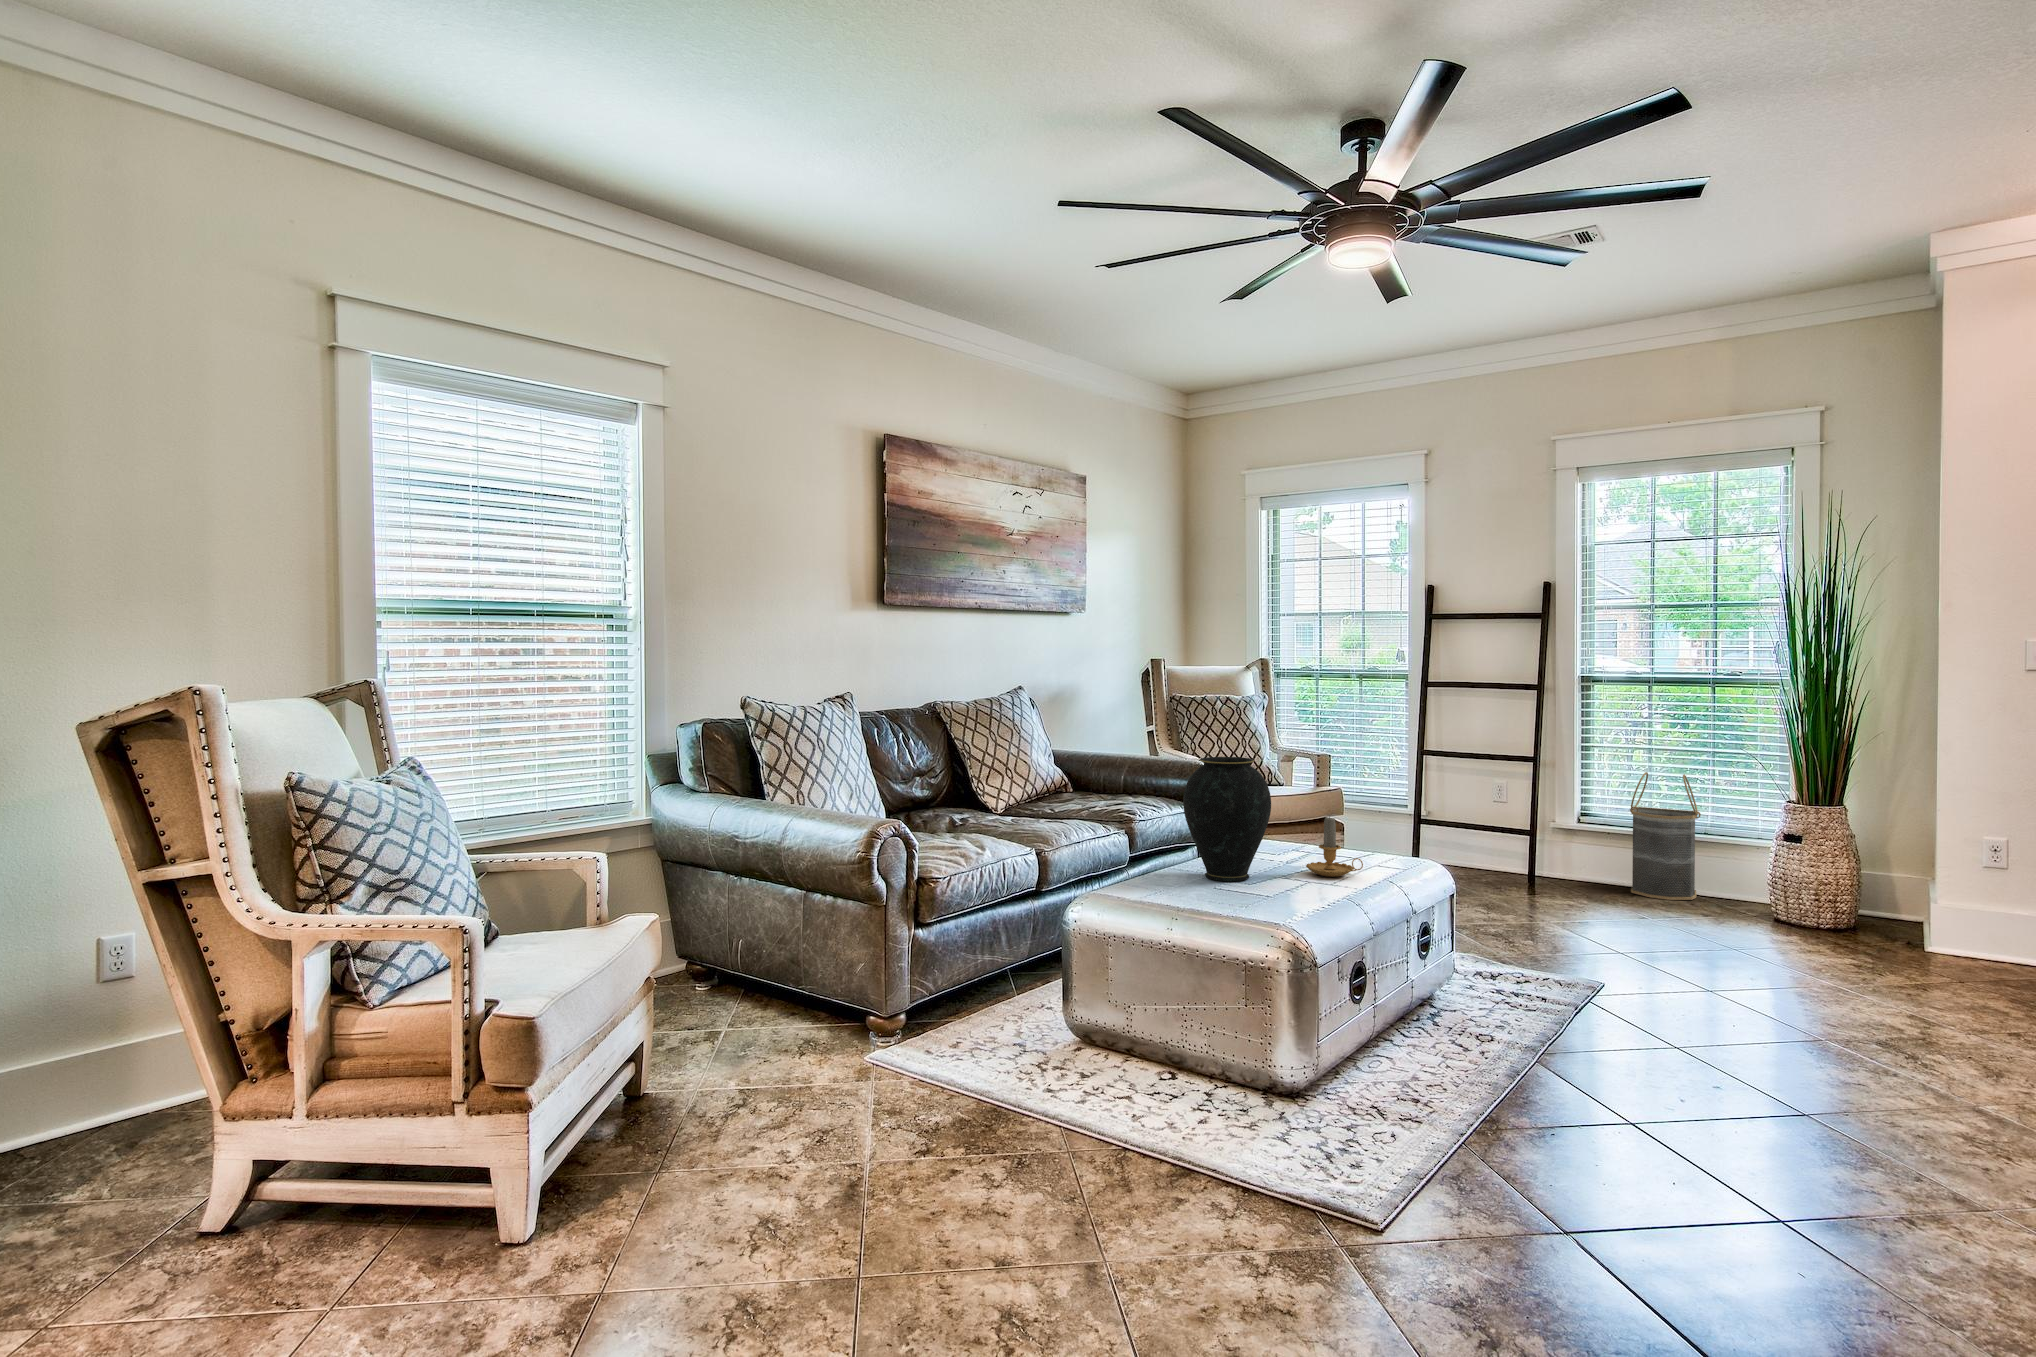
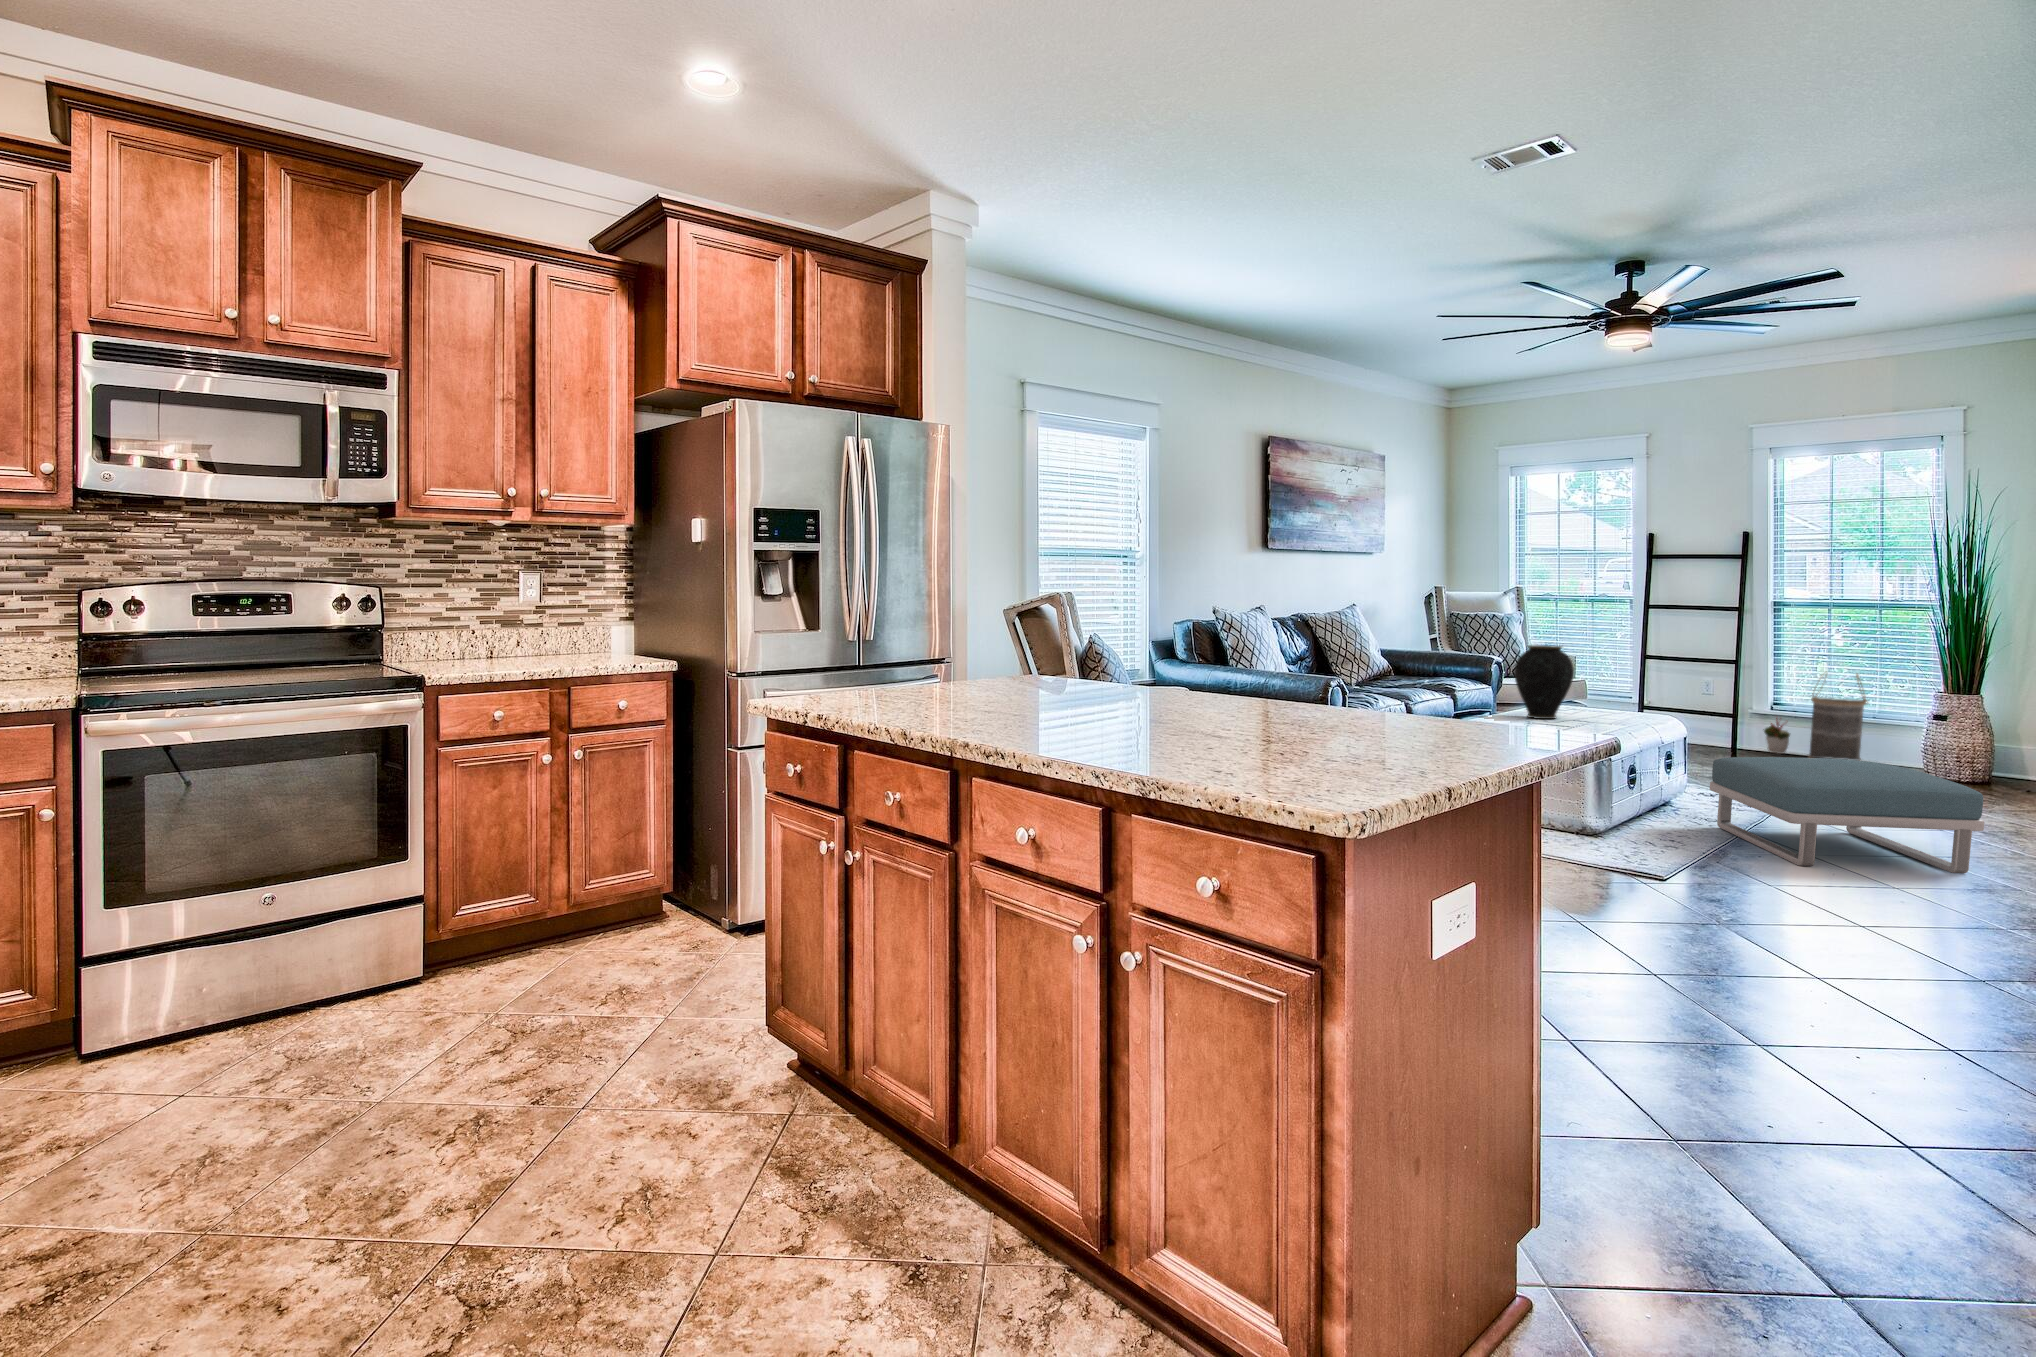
candle: present [1306,817,1363,877] -> none [1592,681,1632,719]
decorative plant: none [1574,832,1608,884] -> present [1764,718,1790,754]
footstool: none [1478,950,1916,1191] -> present [1710,757,1984,874]

